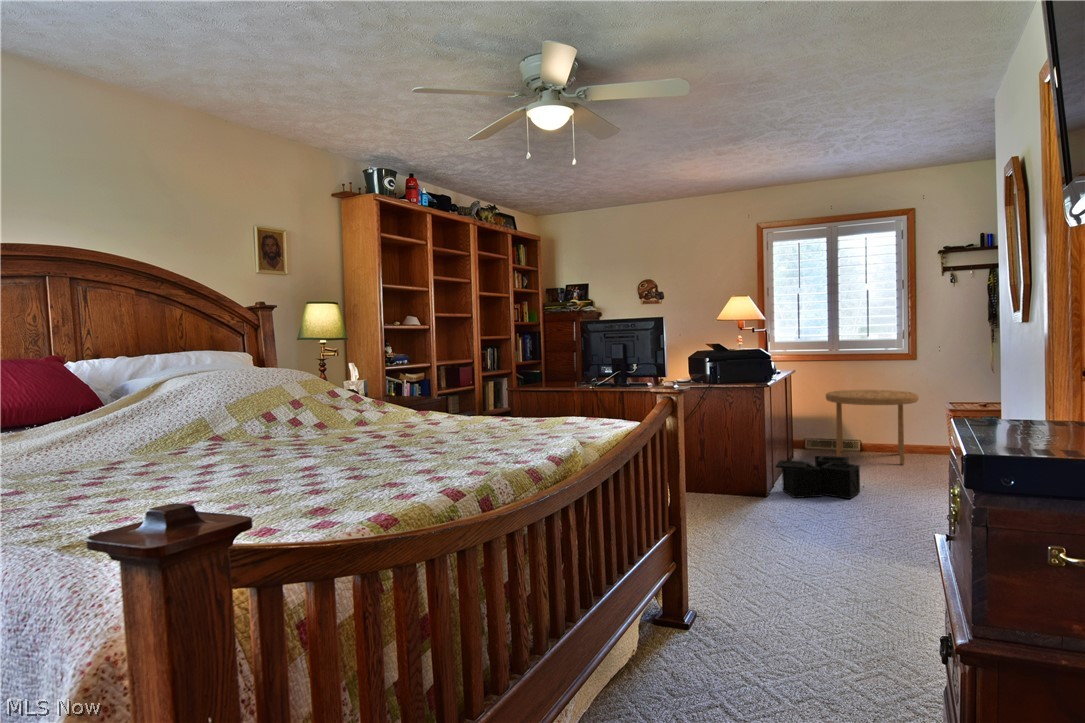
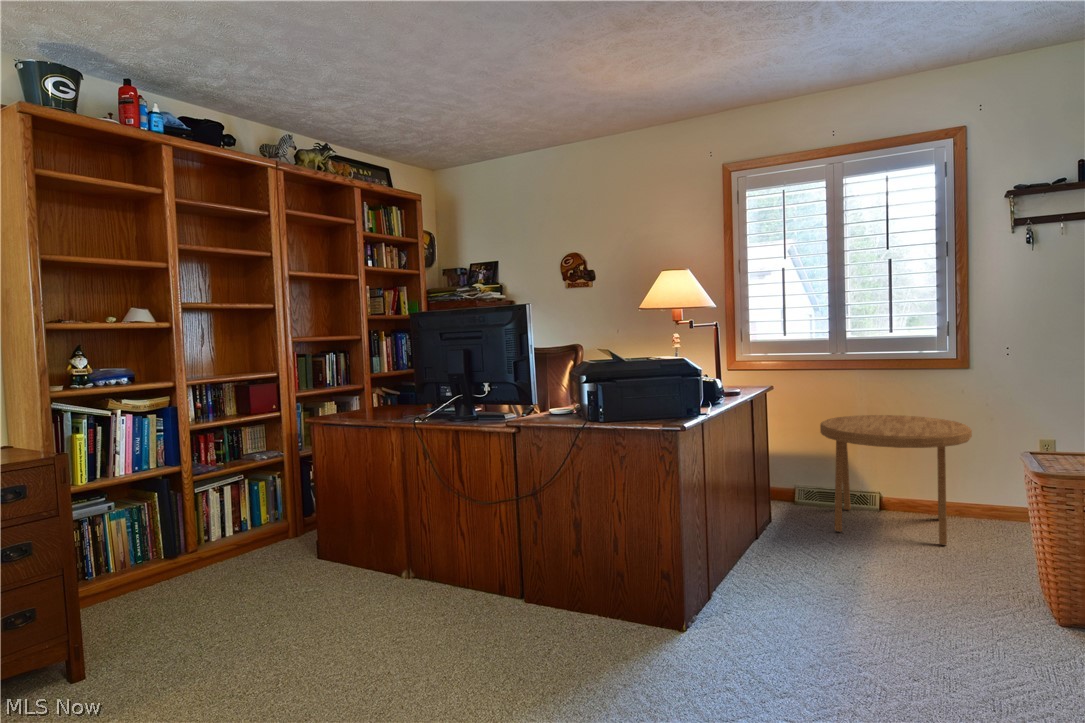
storage bin: present [776,456,860,499] -> none [700,541,868,644]

